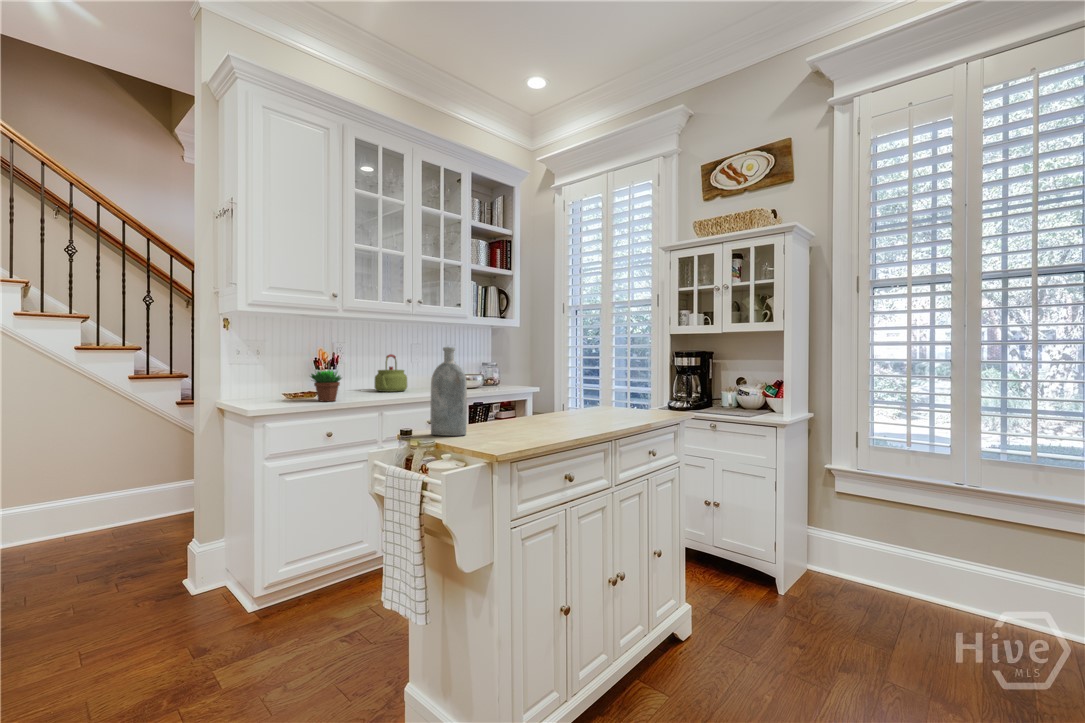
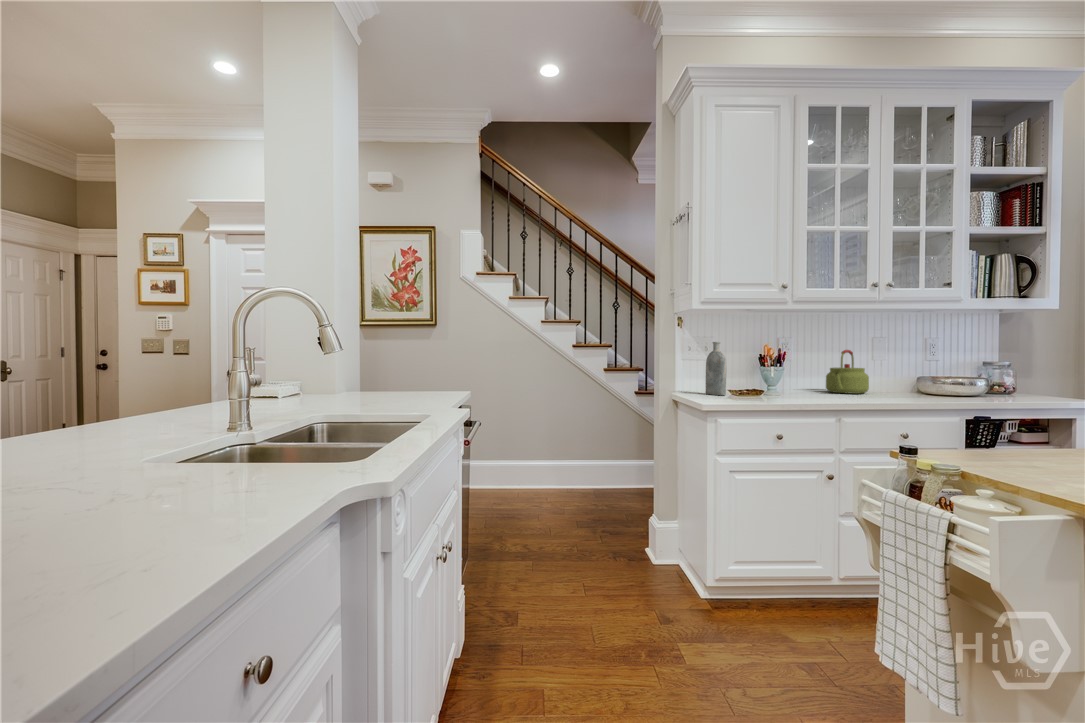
bottle: present [431,347,467,436] -> present [706,342,726,395]
succulent plant: present [311,370,341,401] -> none [757,366,794,400]

